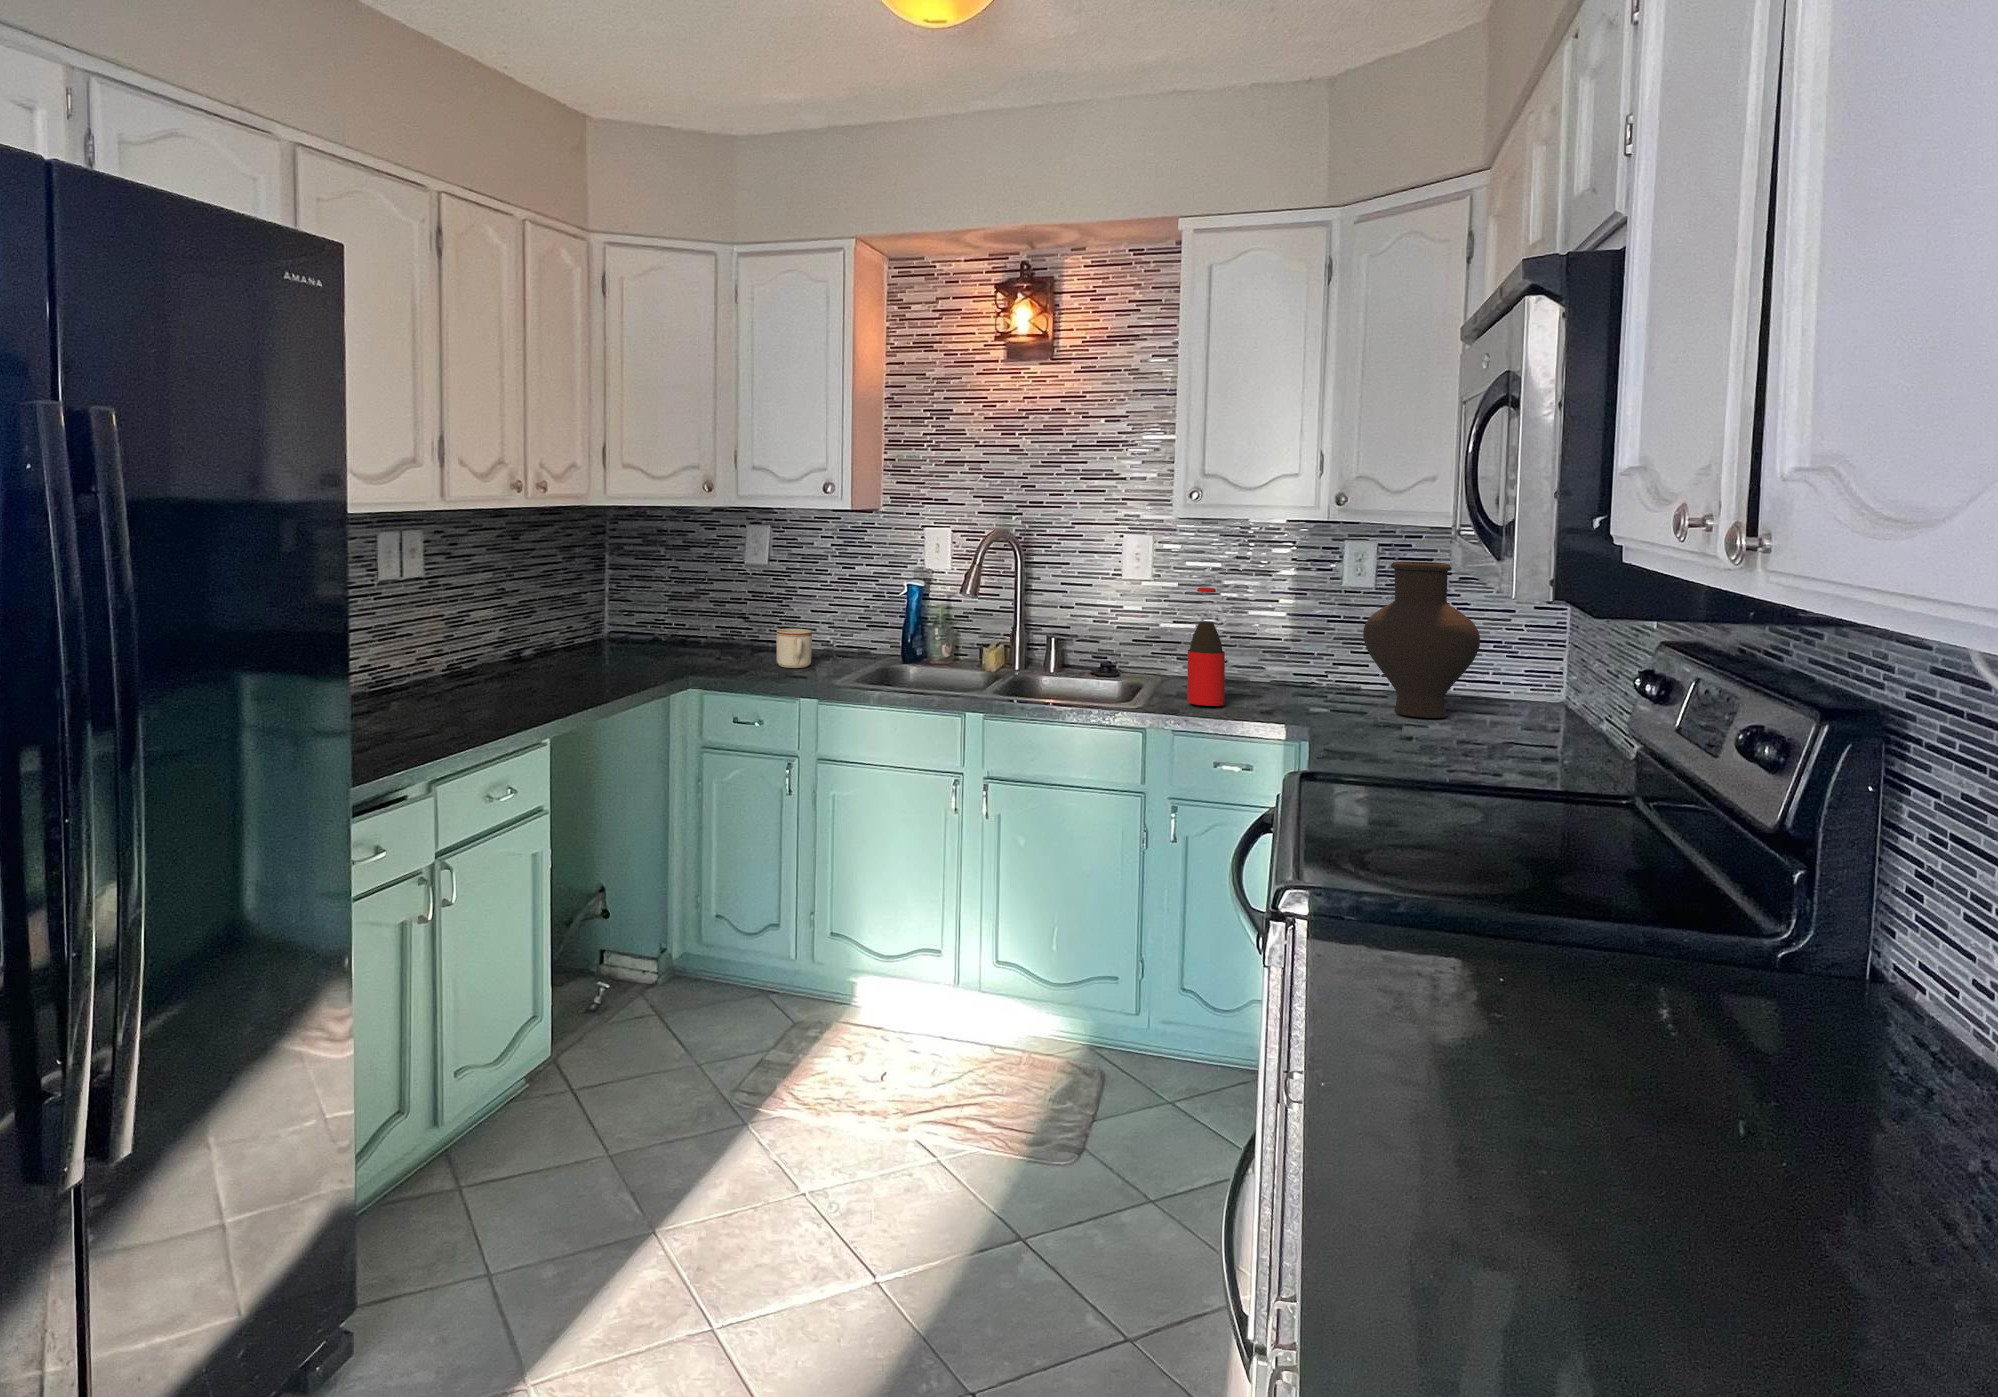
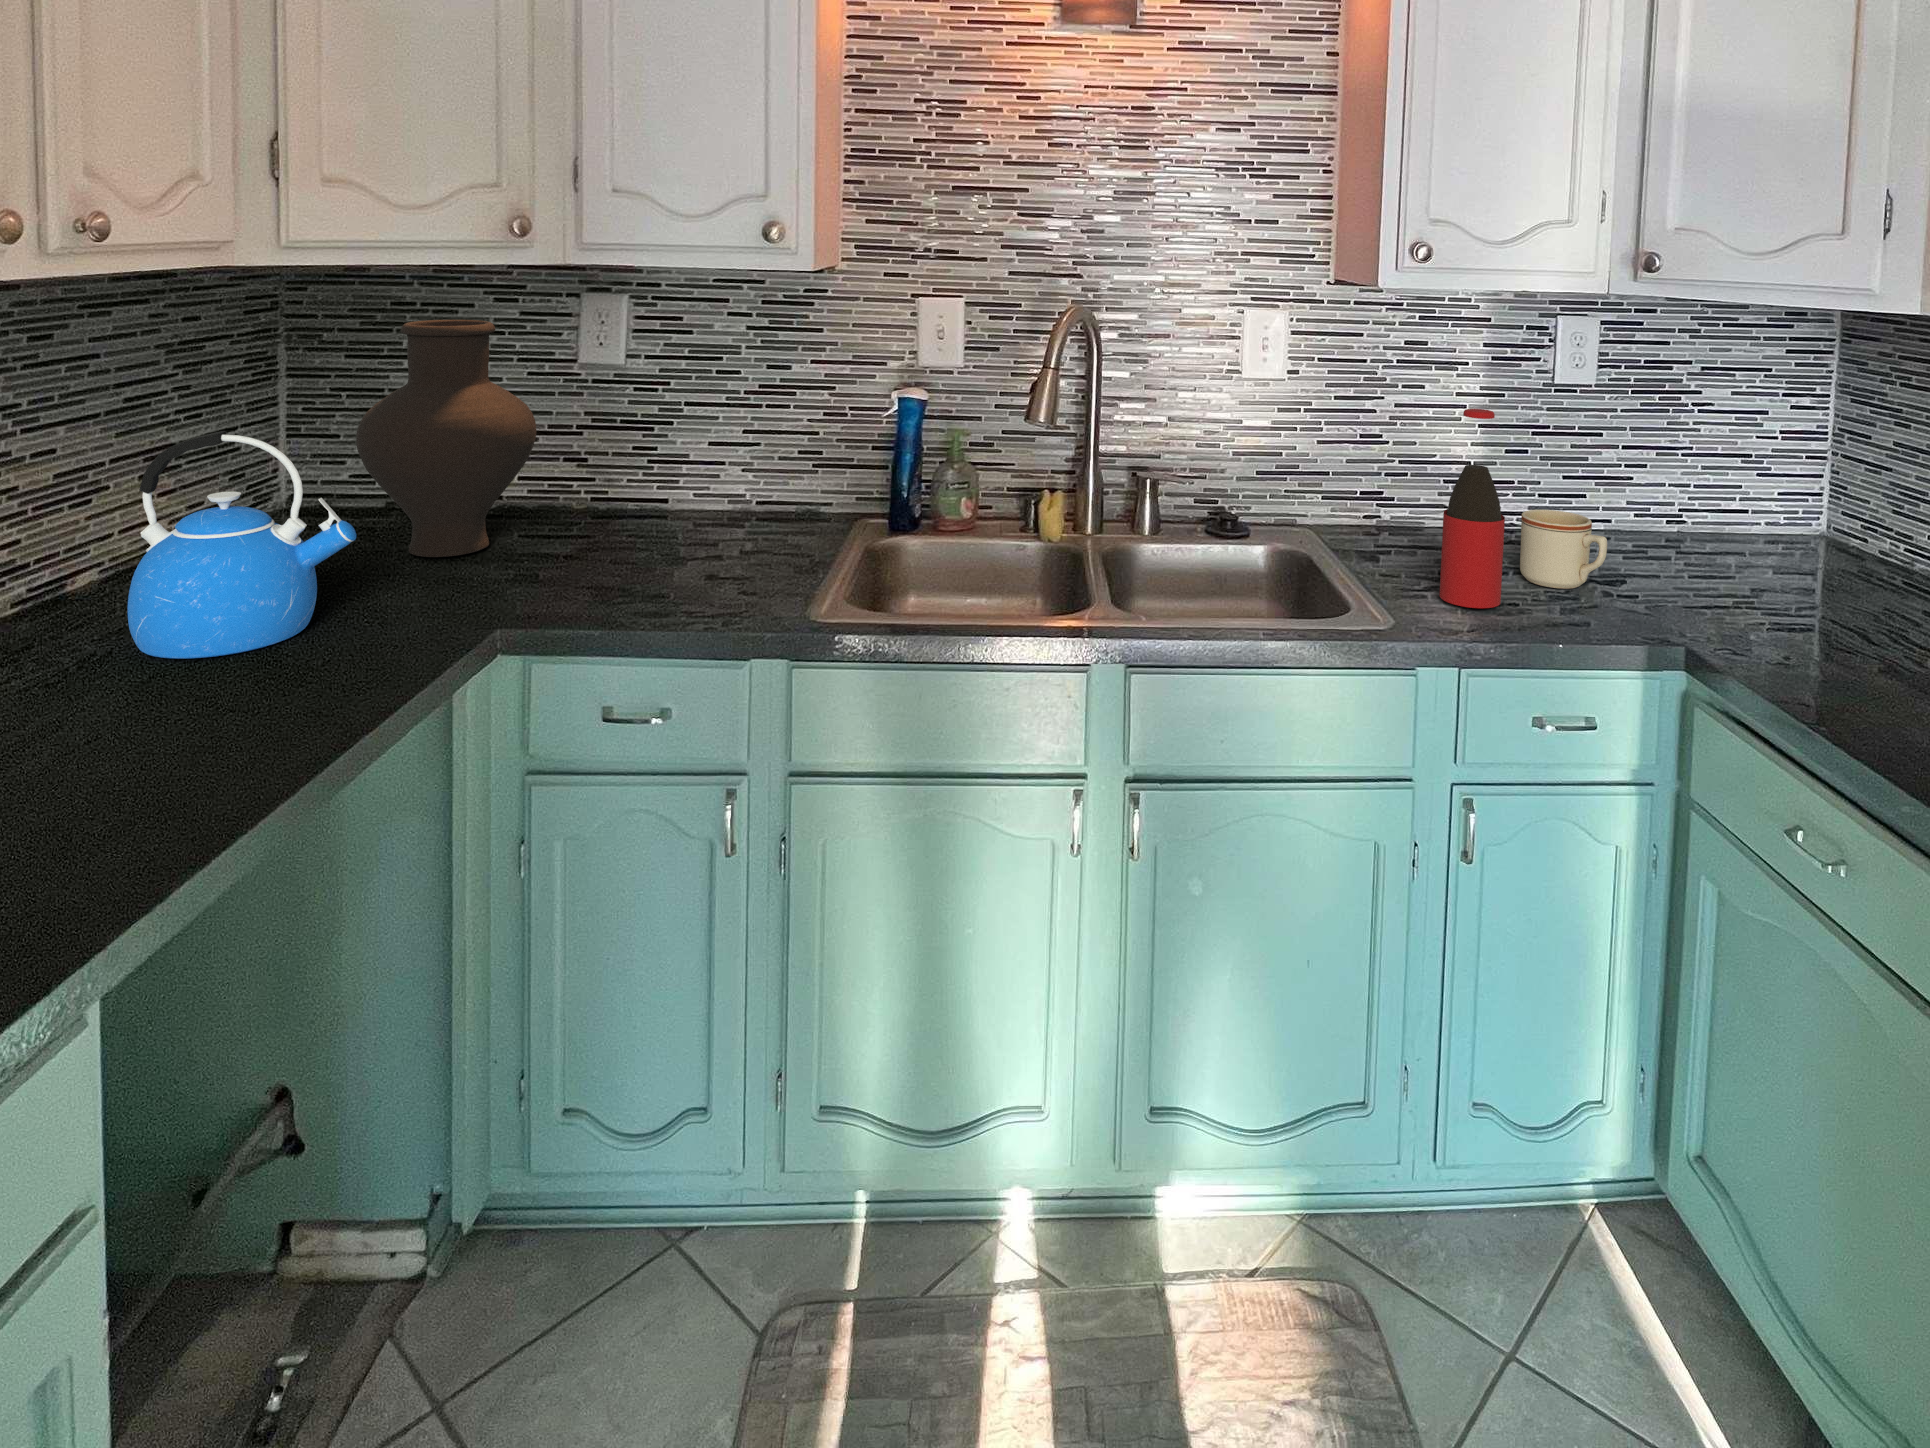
vase: present [1363,561,1480,718] -> present [356,320,536,557]
kettle: none [555,577,638,672] -> present [128,431,356,659]
mug: present [776,629,812,668] -> present [1520,510,1607,589]

